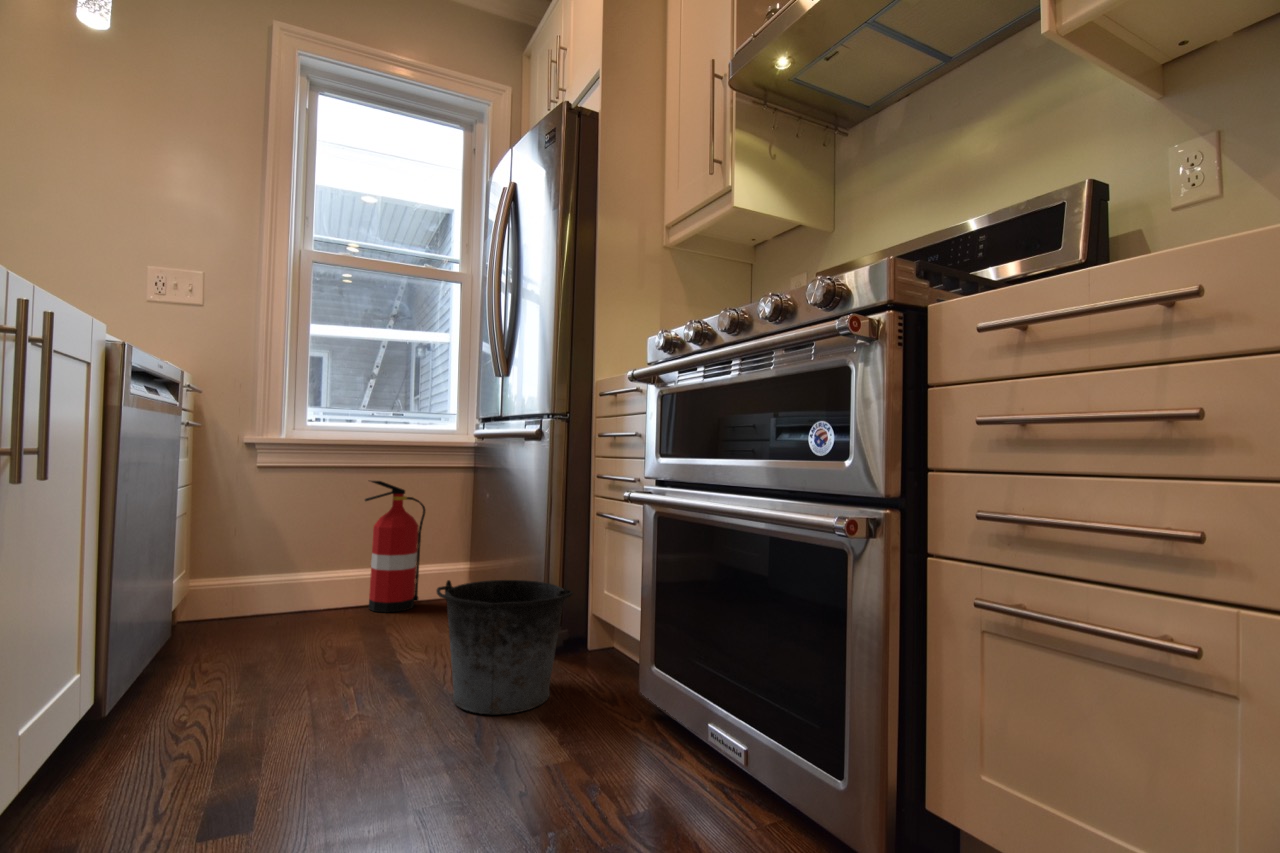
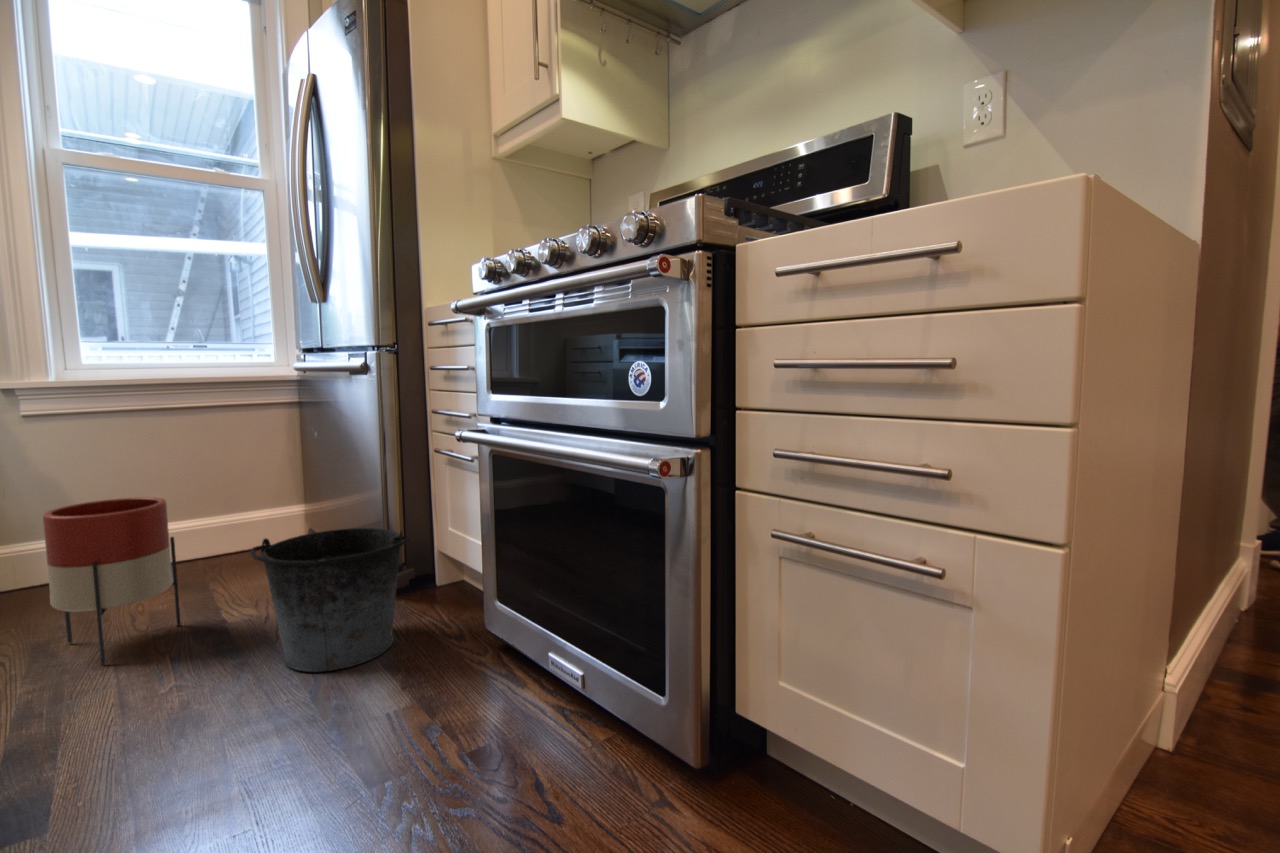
fire extinguisher: present [365,481,425,612] -> none [164,426,247,570]
planter: none [272,537,370,684] -> present [43,497,181,665]

